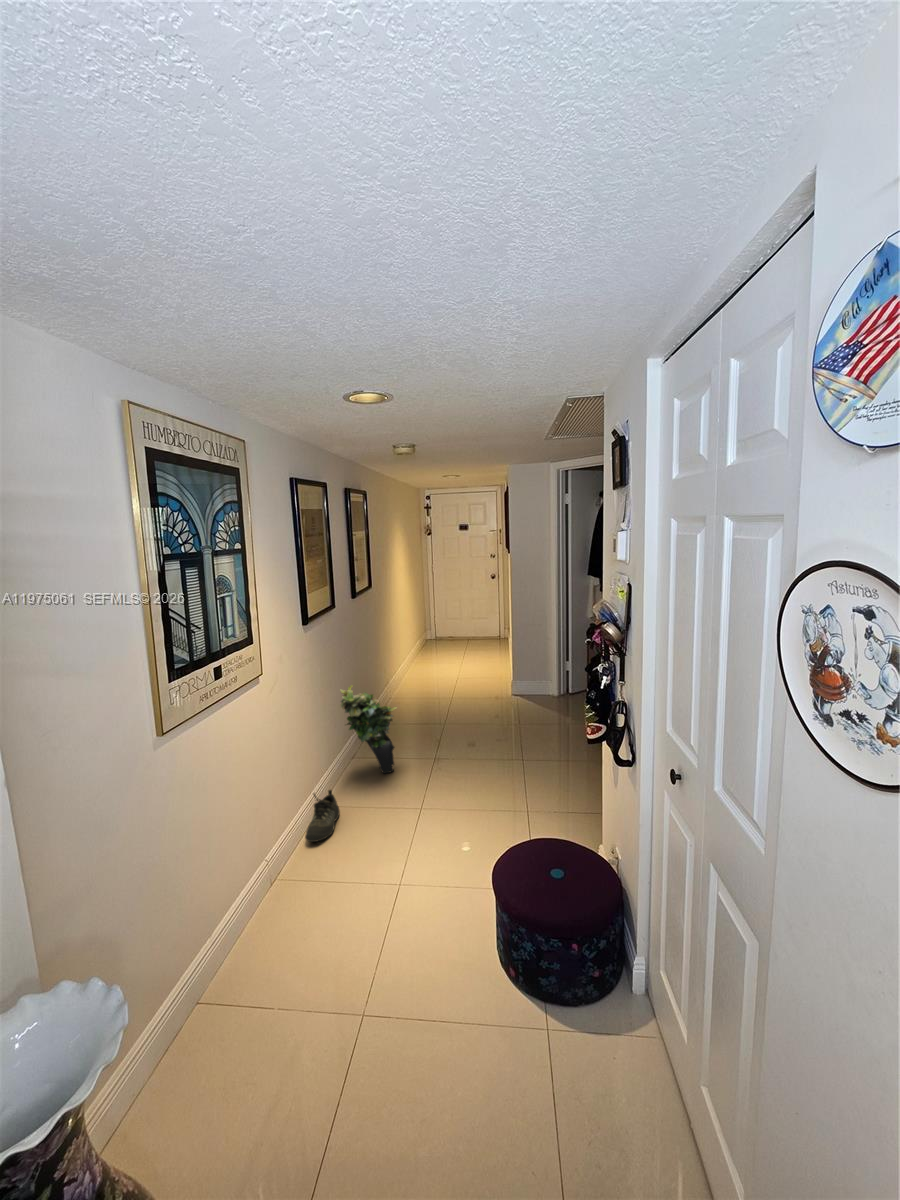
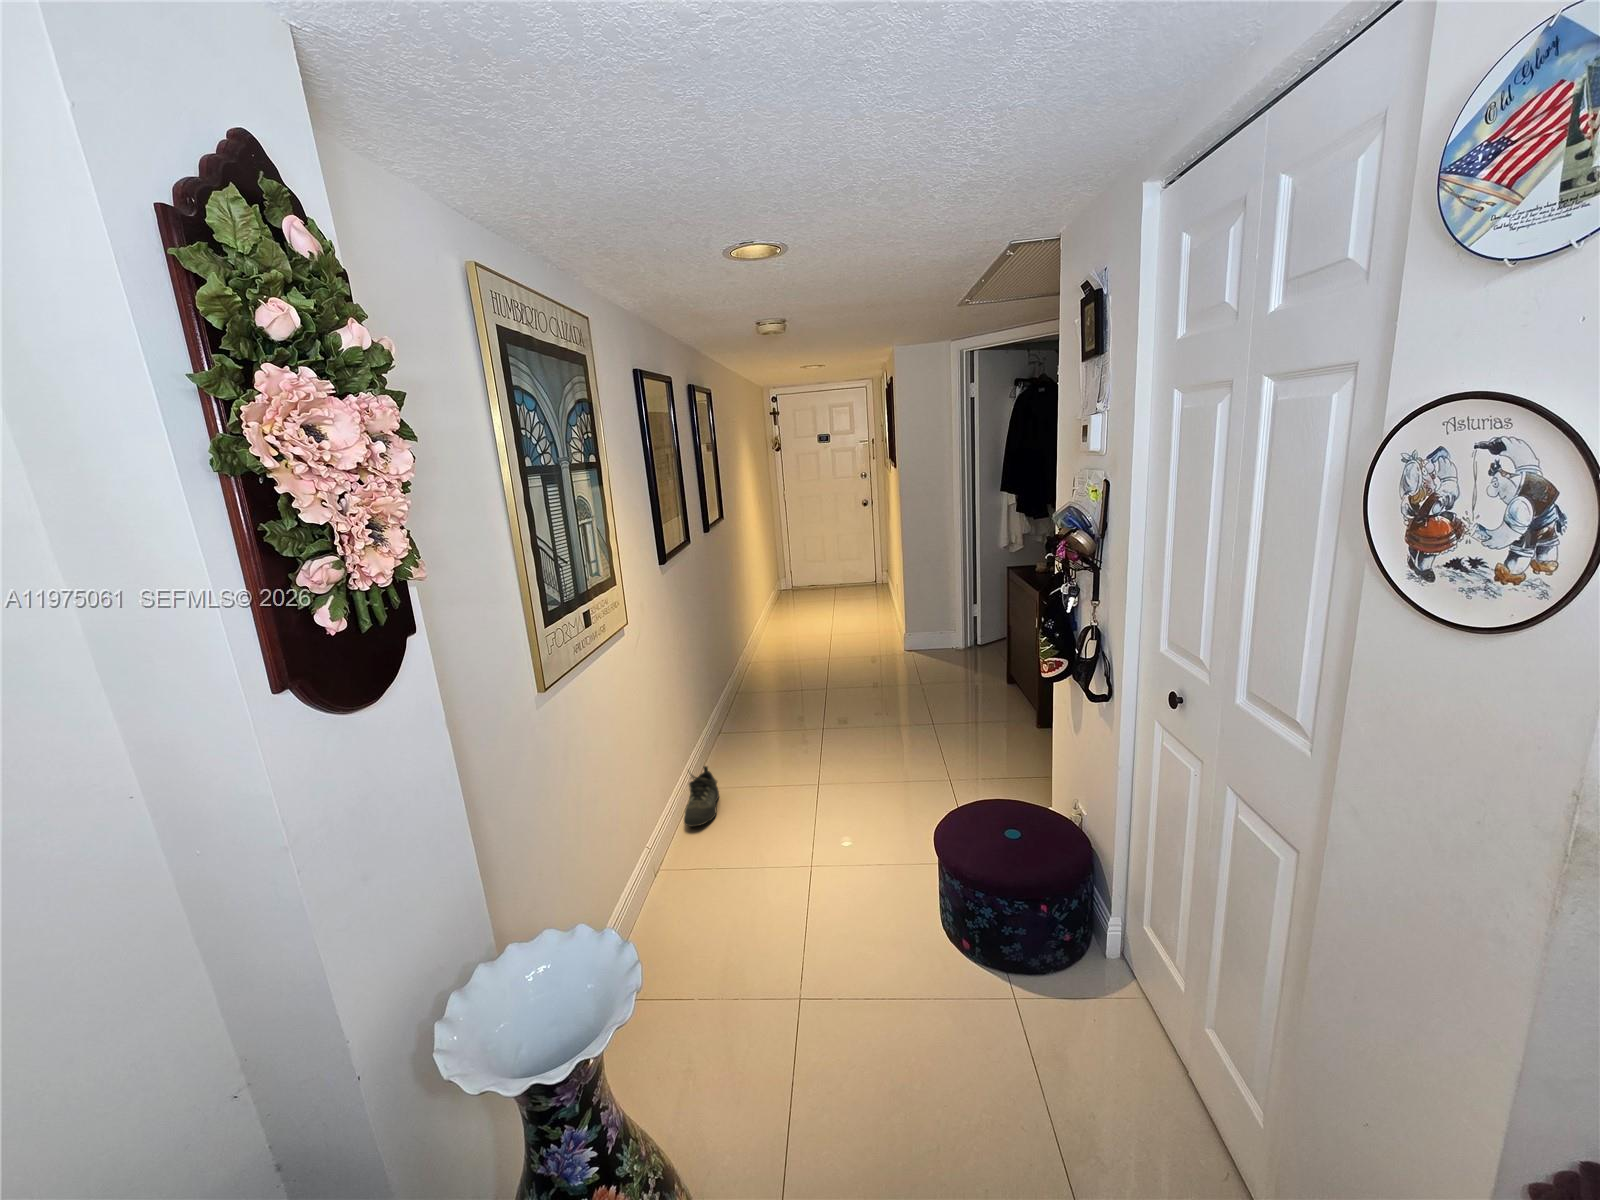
potted plant: present [341,685,397,774] -> none [702,639,776,747]

